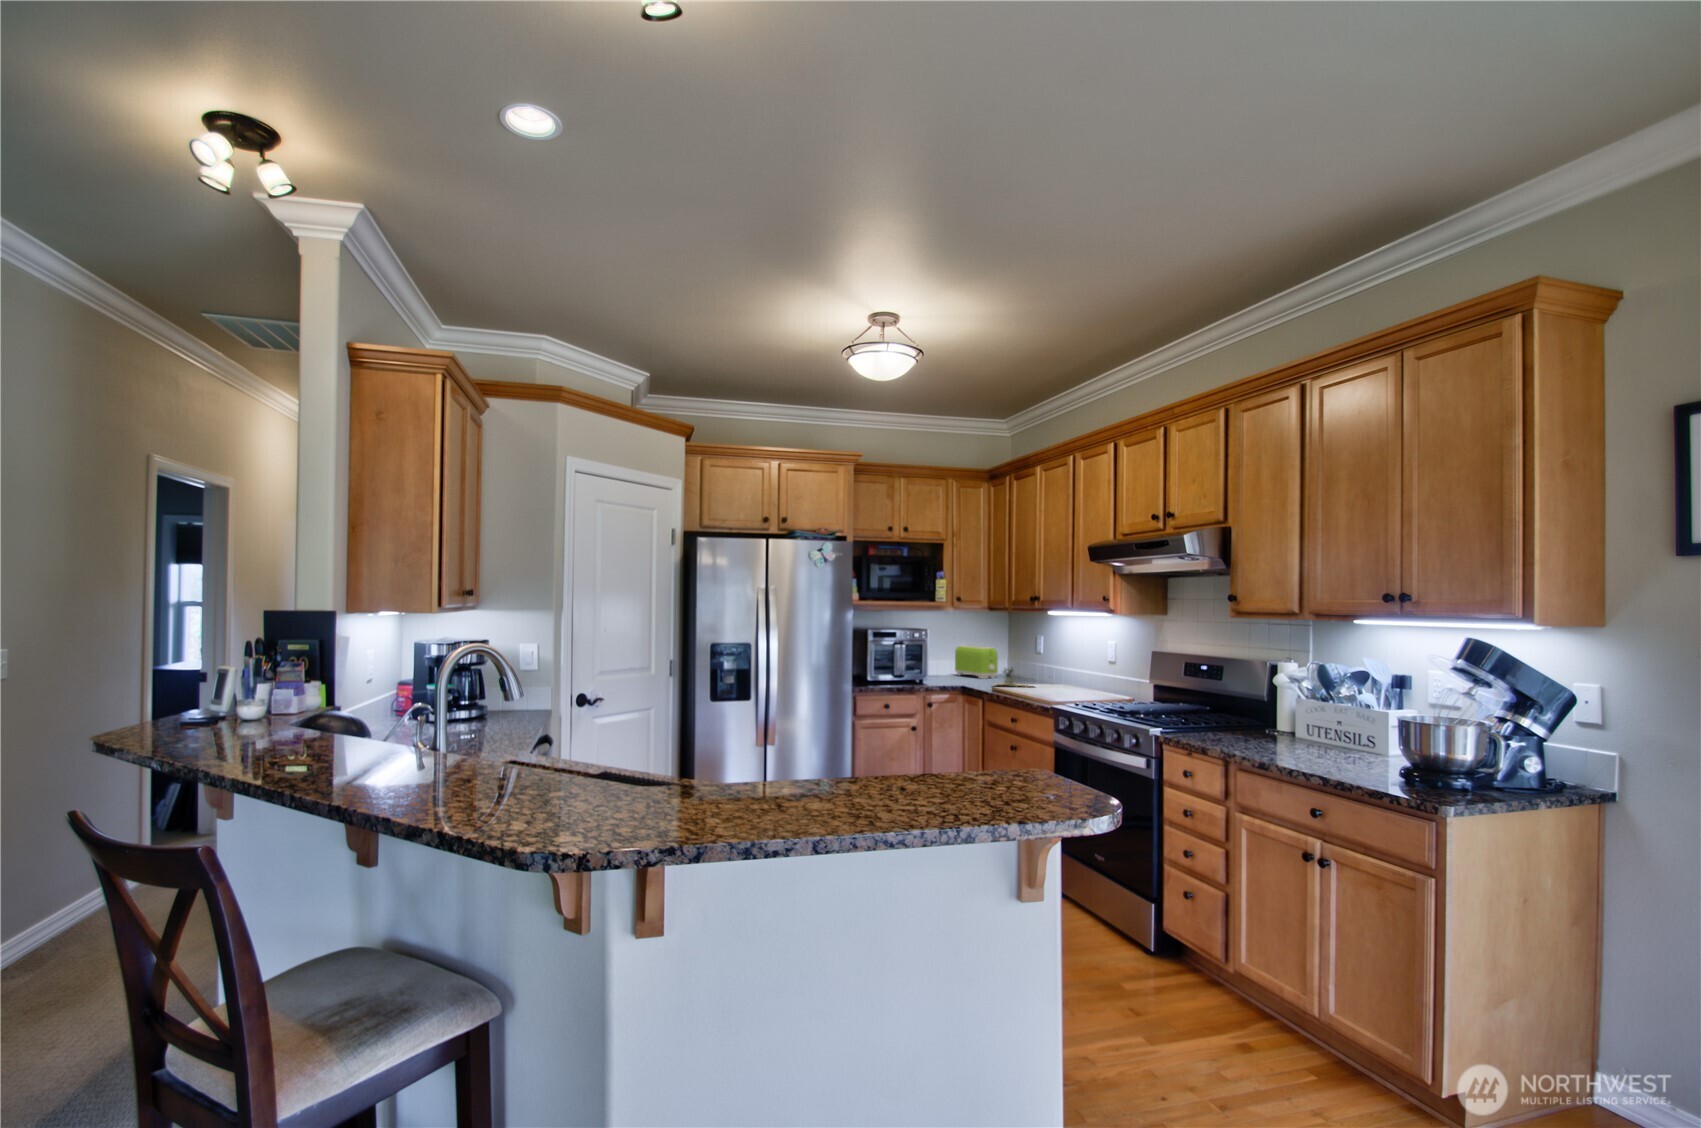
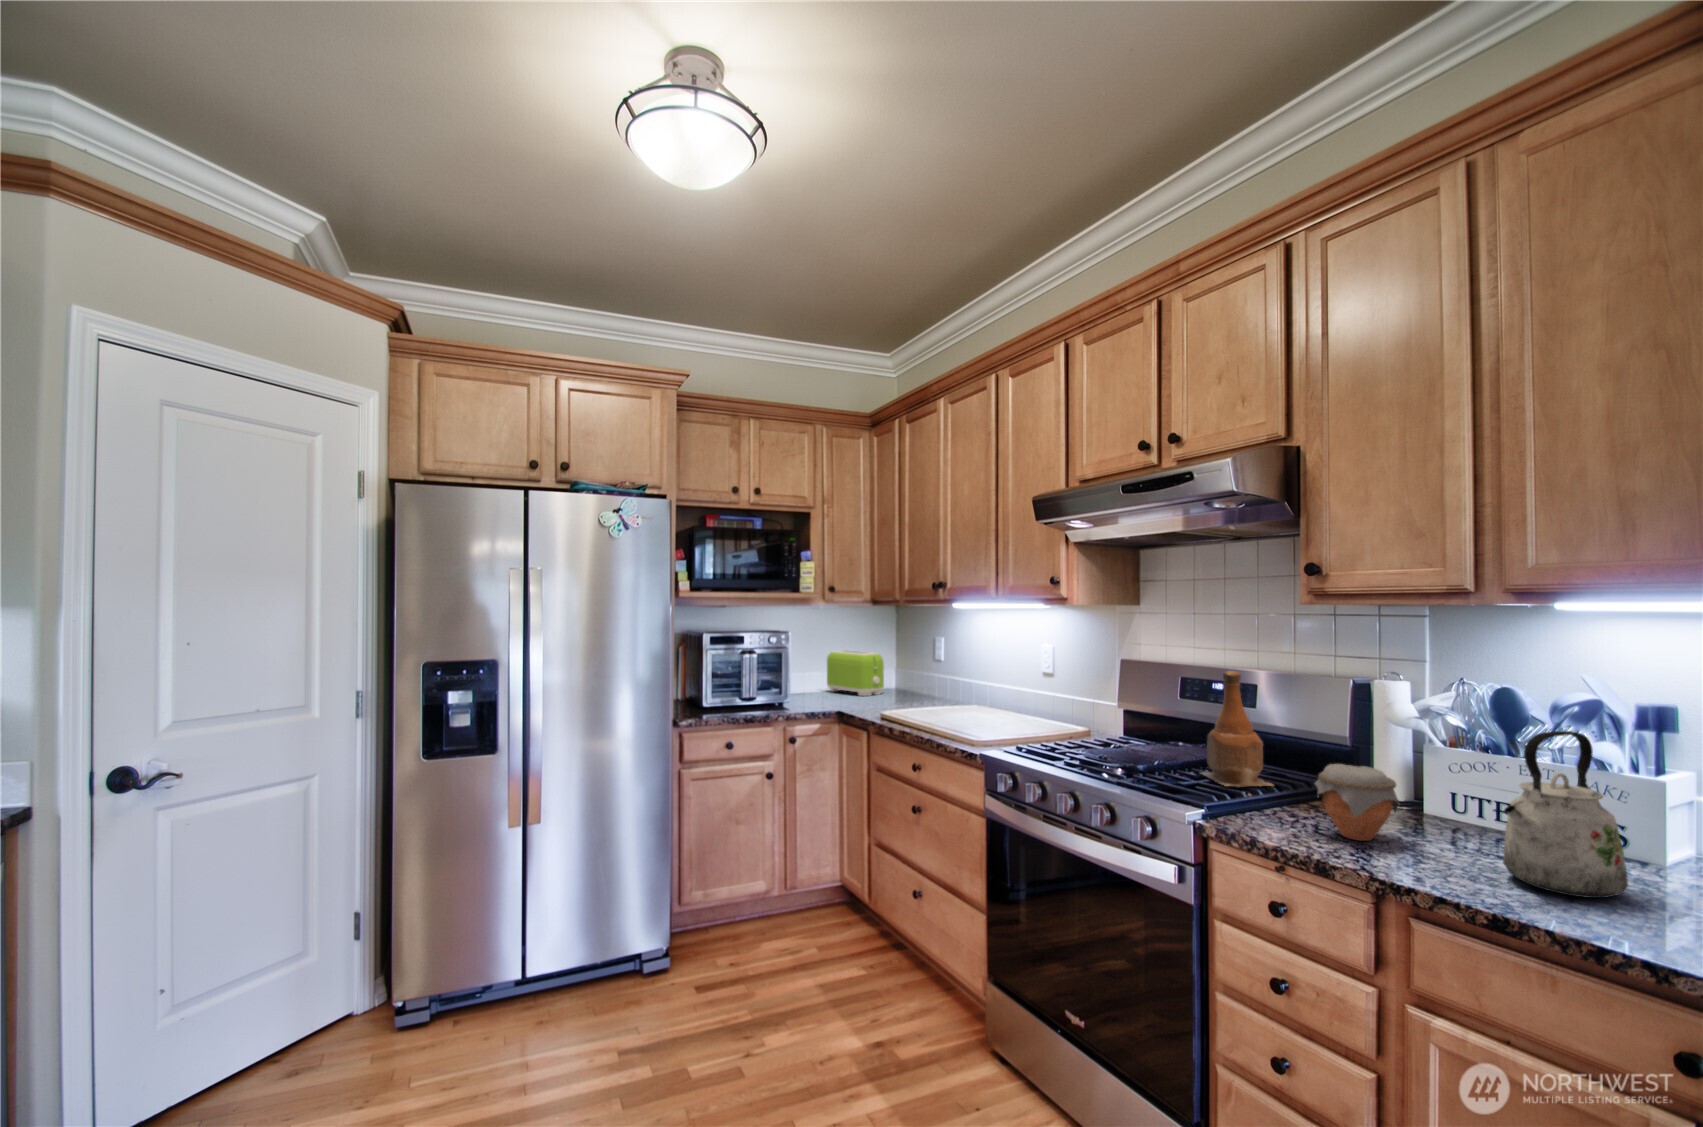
bottle: none [1181,657,1220,724] -> present [1201,671,1272,786]
potted plant: present [999,669,1031,686] -> none [878,682,962,710]
kettle: none [1273,681,1334,758] -> present [1503,731,1628,898]
jar: none [1214,703,1254,742] -> present [1315,764,1399,841]

